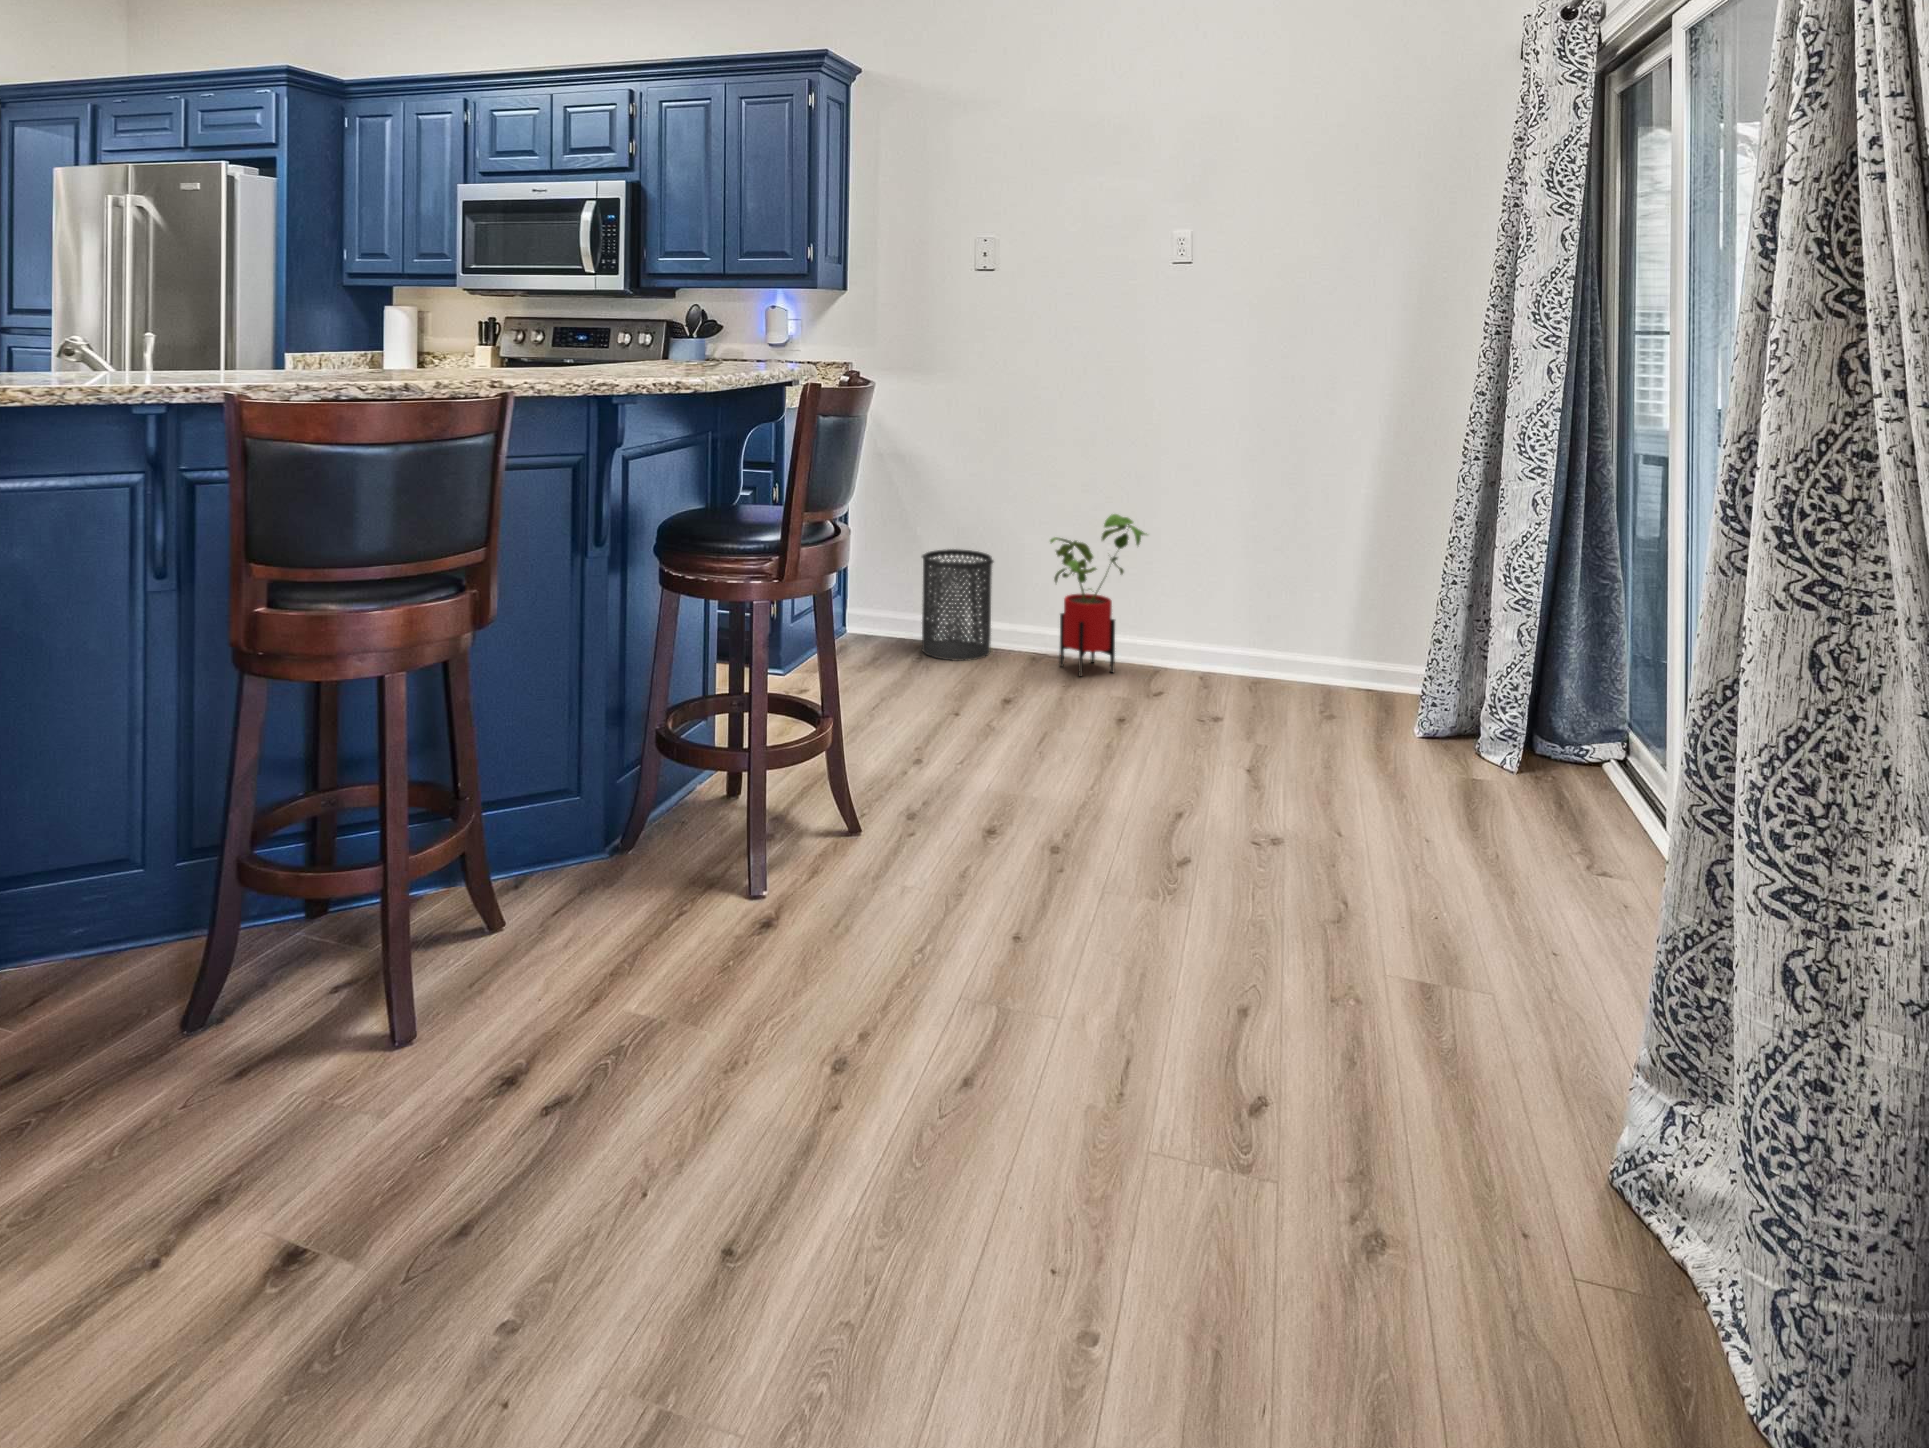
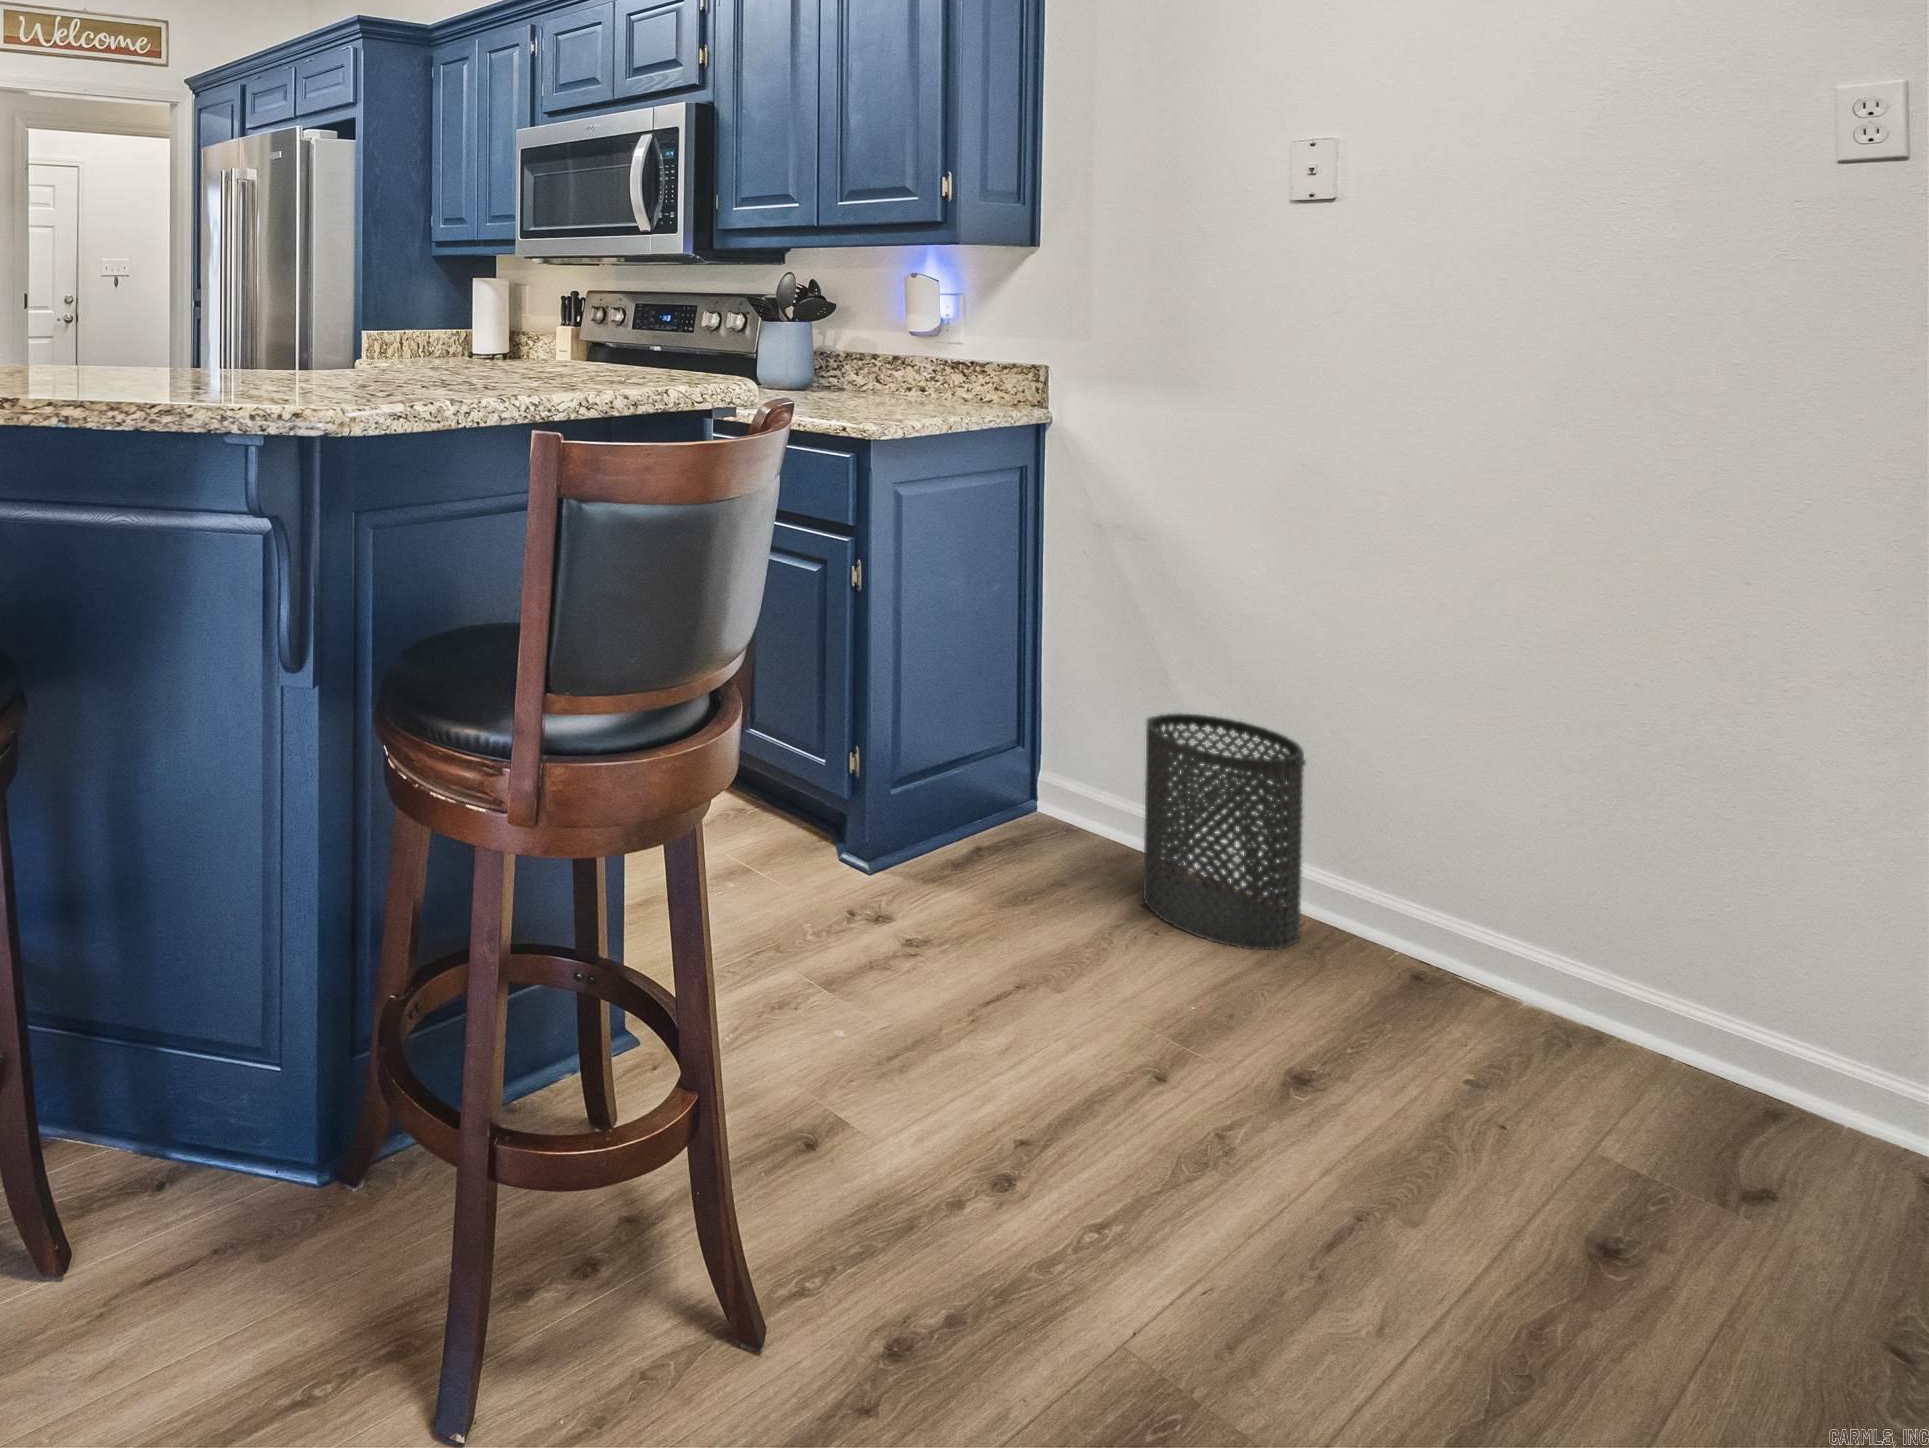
house plant: present [1050,514,1147,677] -> none [1437,730,1747,1101]

